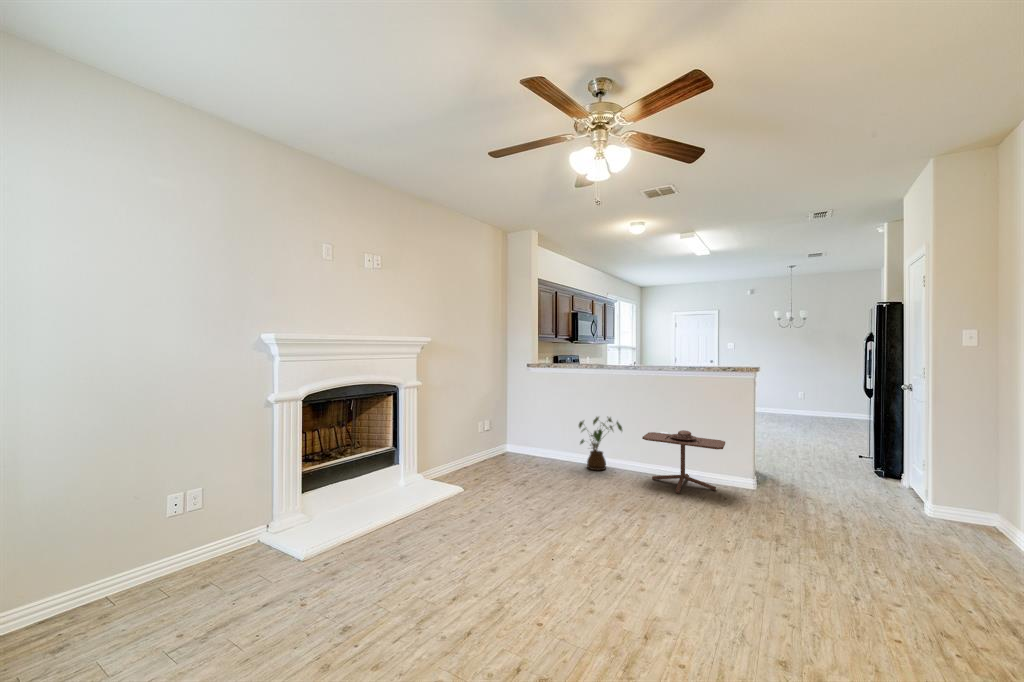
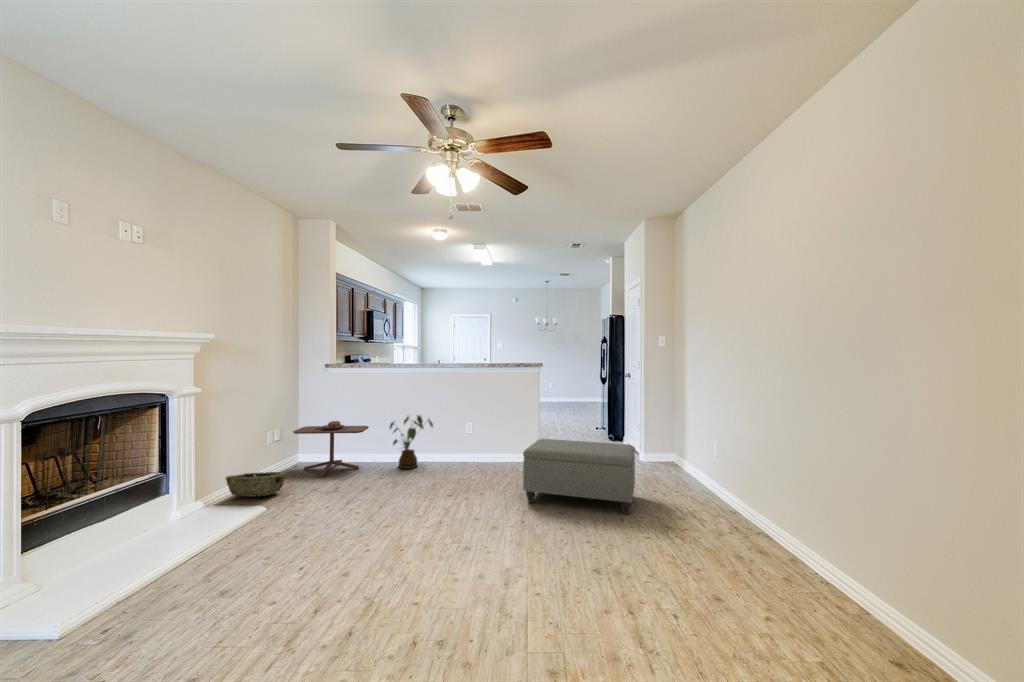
side table: present [642,430,725,494] -> present [293,421,369,477]
woven basket: none [442,452,485,474] -> present [226,472,286,497]
ottoman: none [712,463,900,597] -> present [523,439,635,514]

